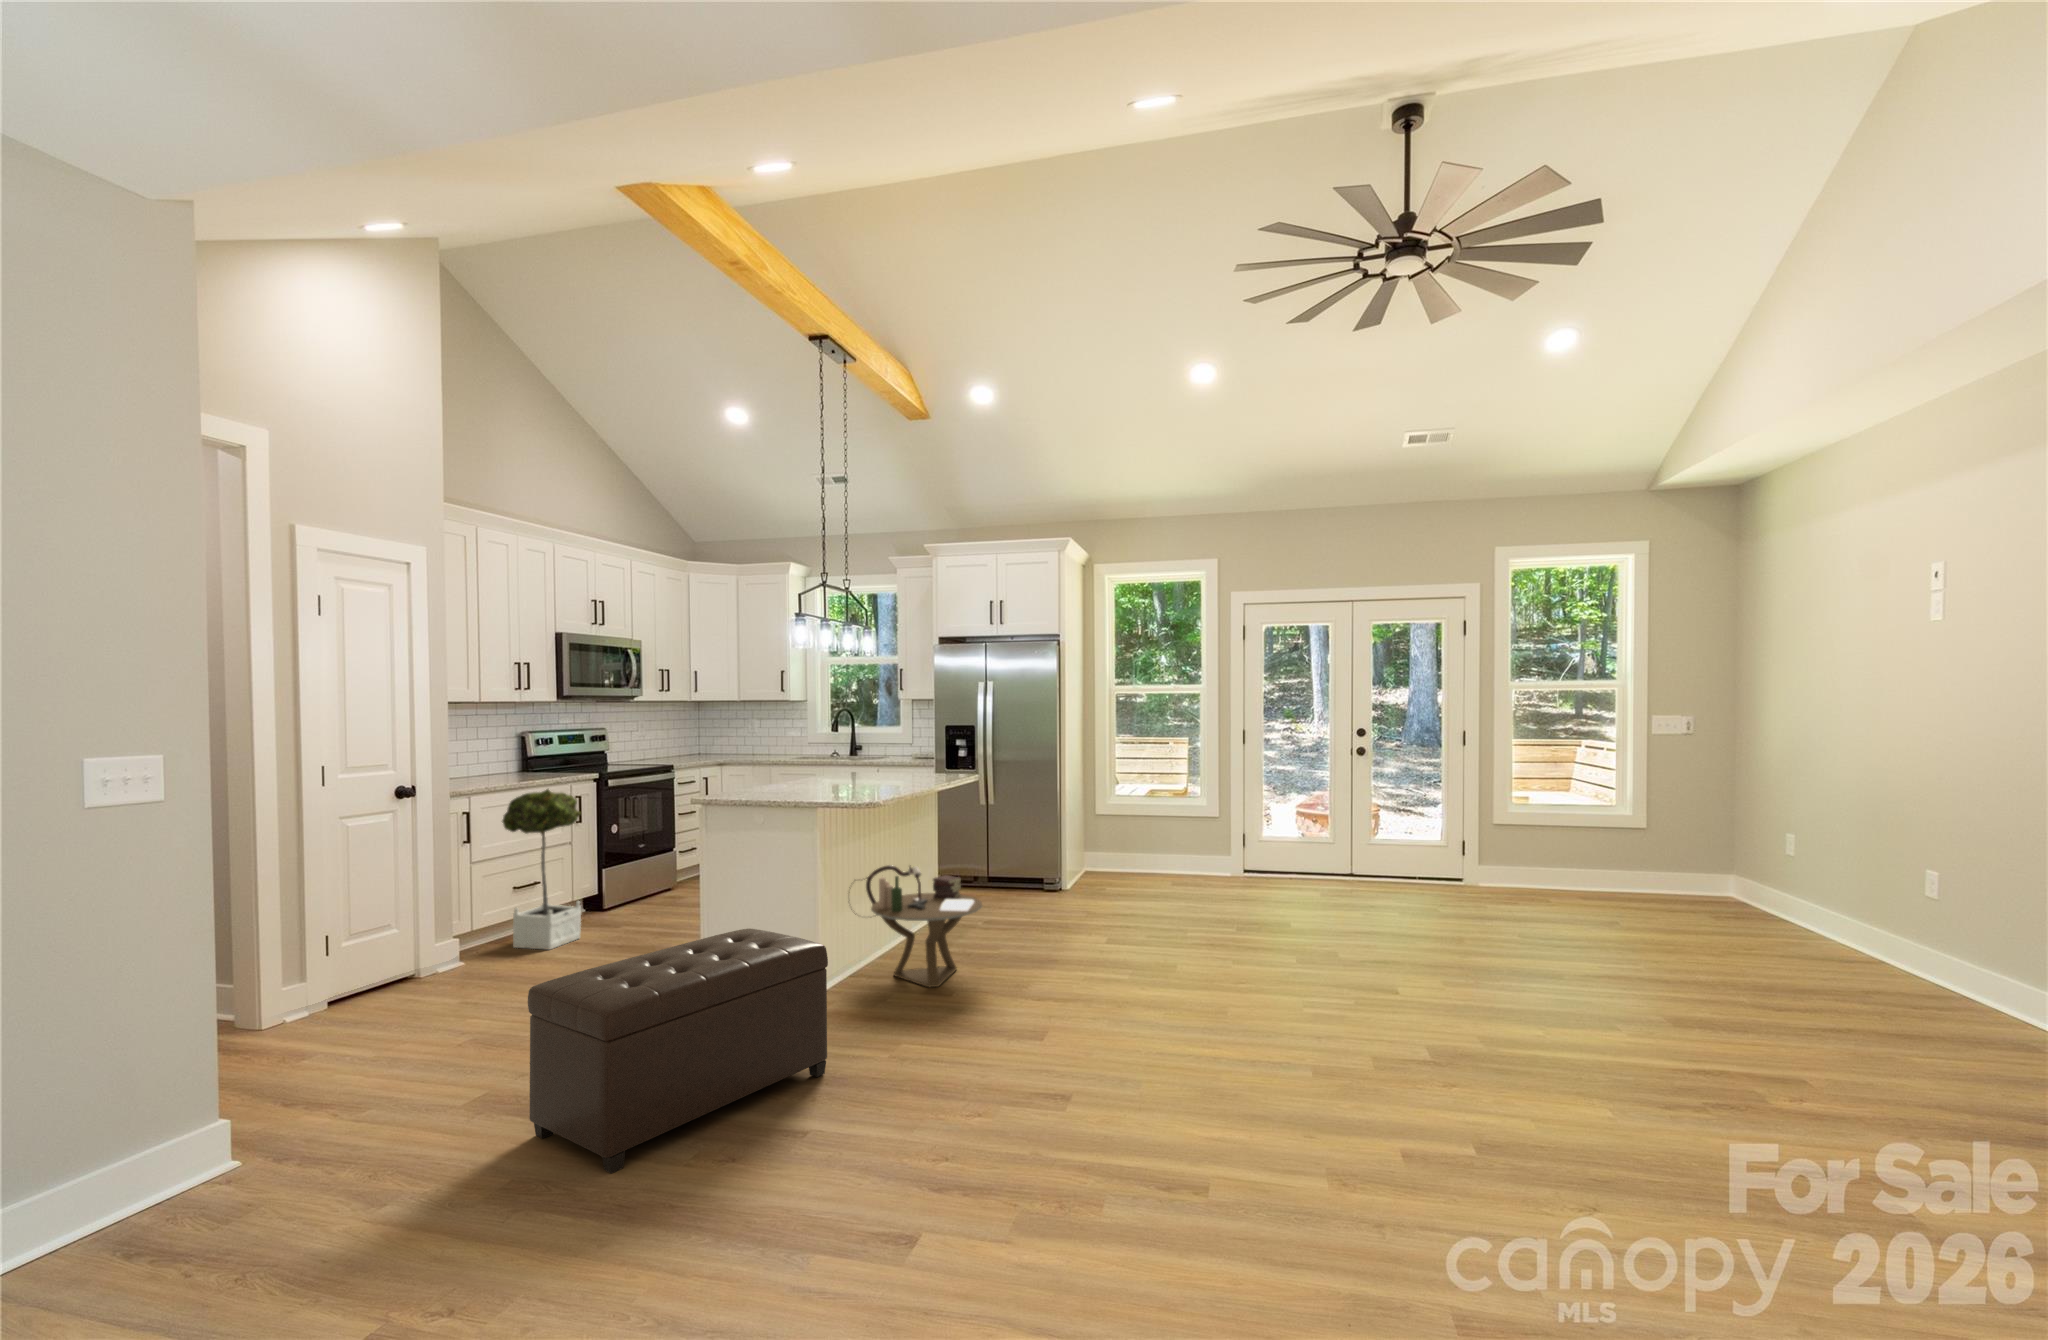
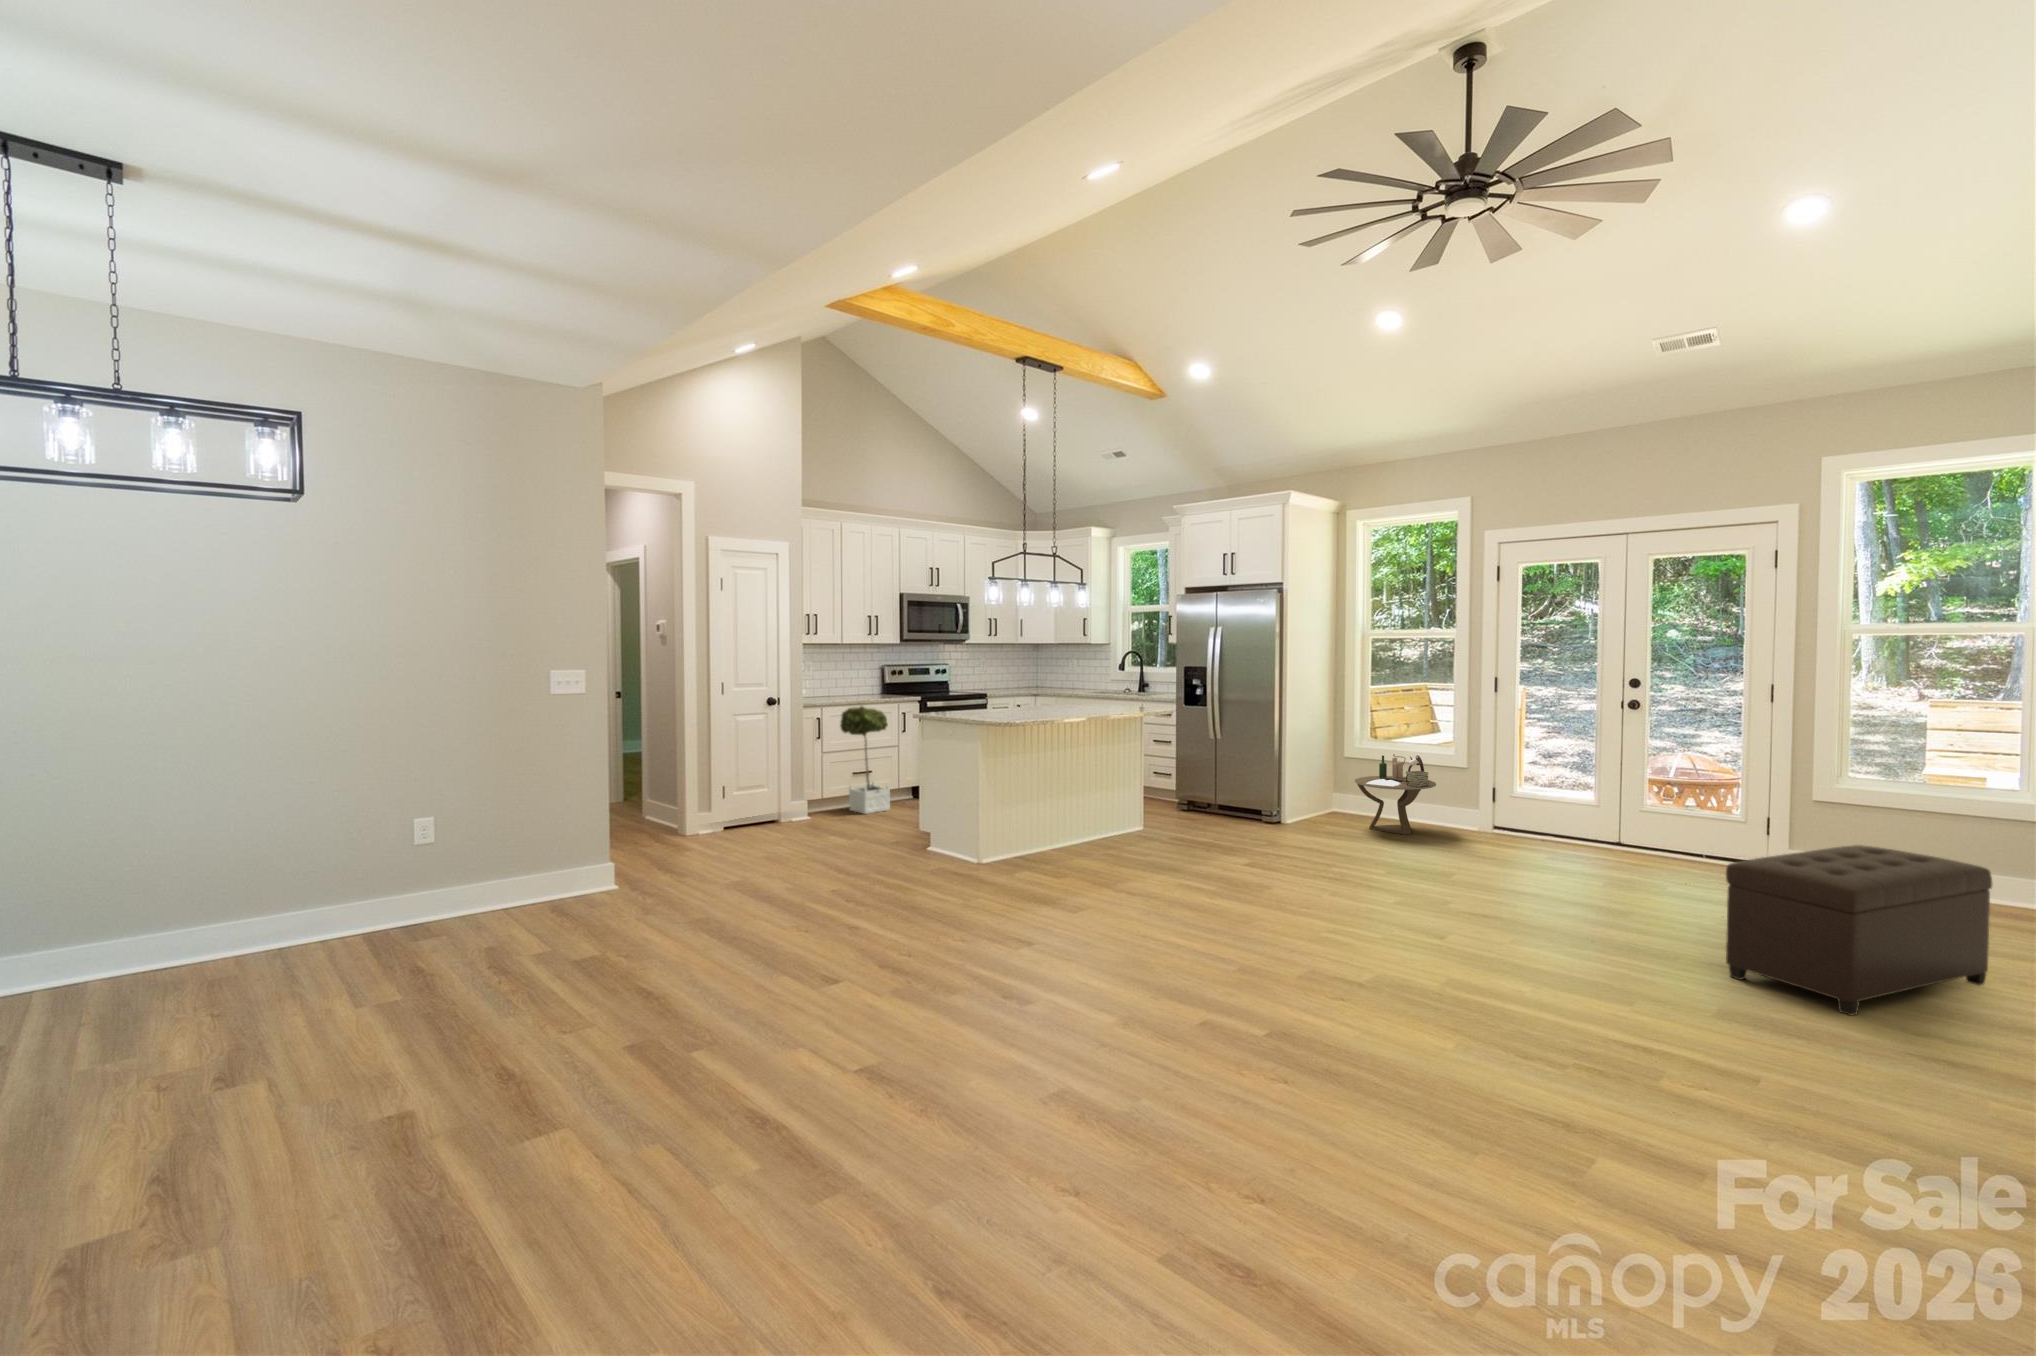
side table: present [866,865,982,987] -> present [1355,755,1436,835]
ottoman: present [528,929,828,1173] -> present [1726,845,1992,1015]

